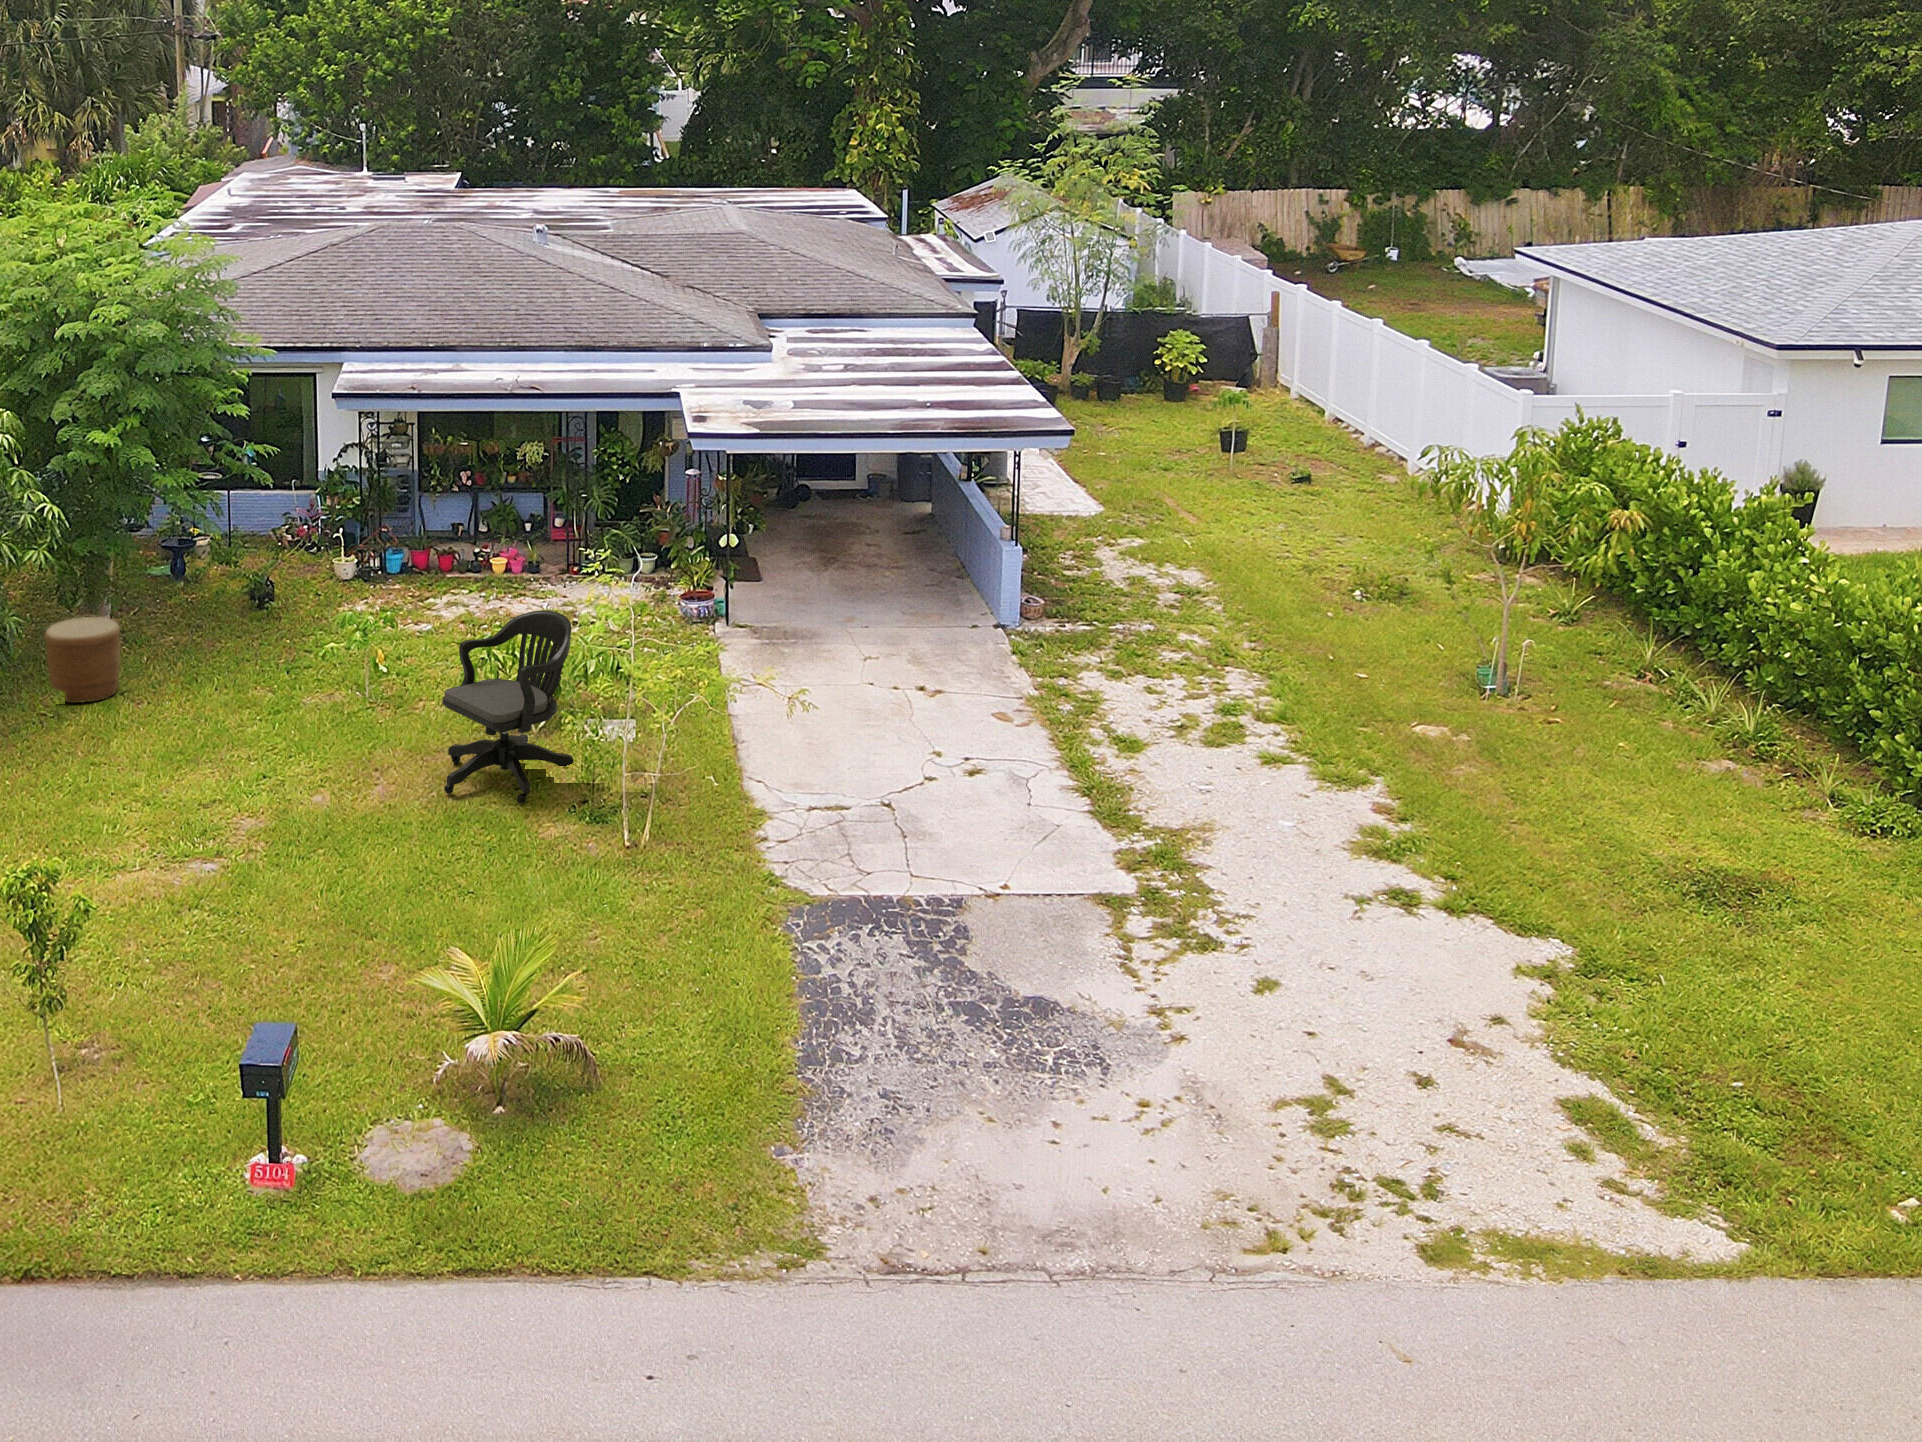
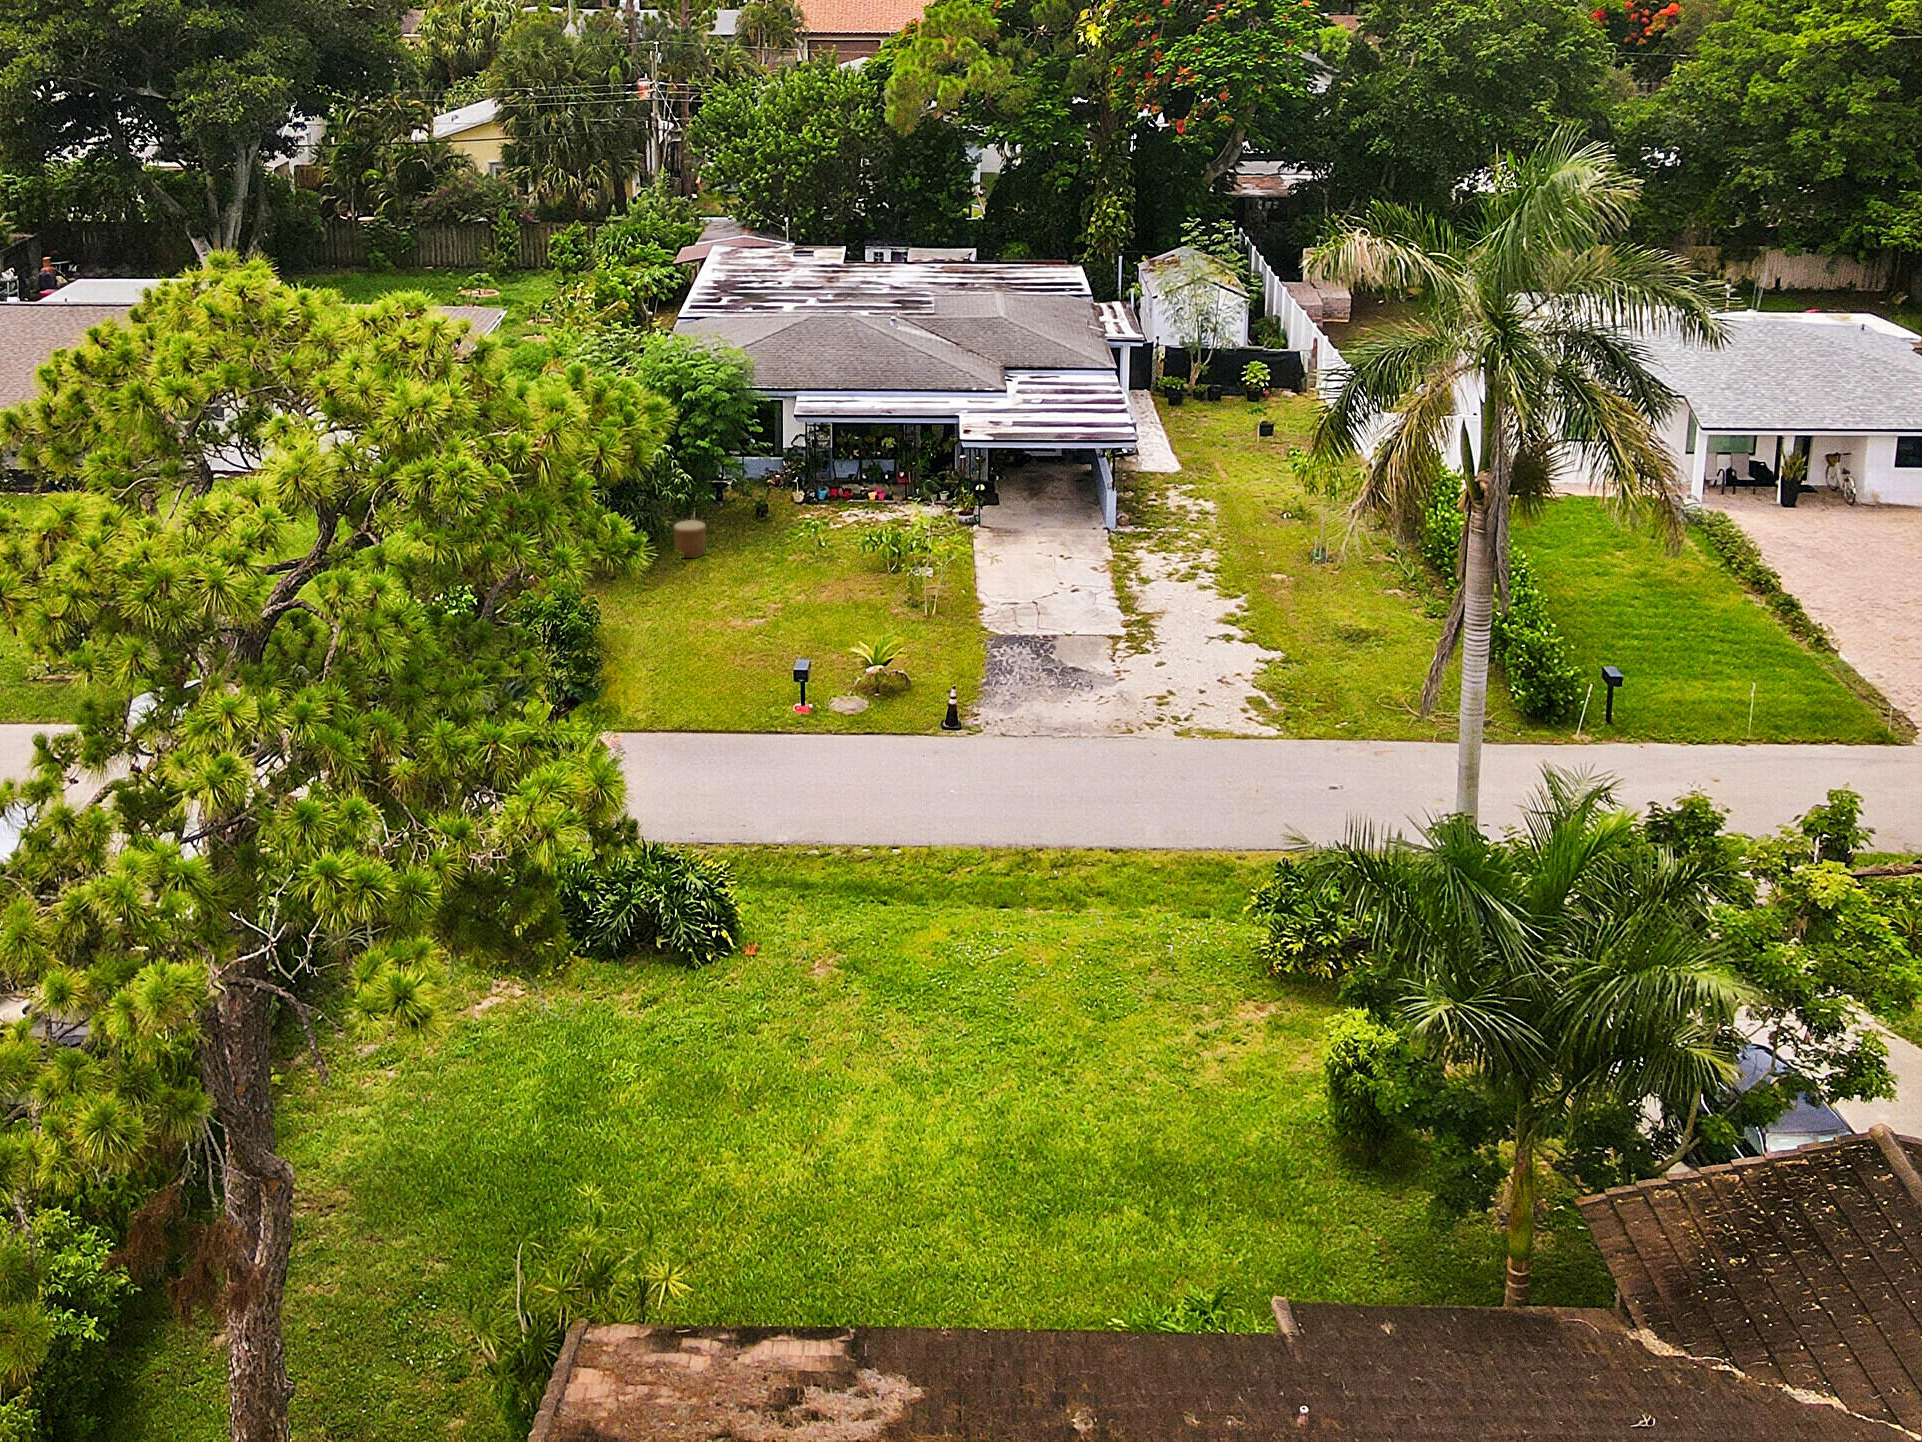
chair: present [442,611,573,803] -> none [853,521,908,601]

